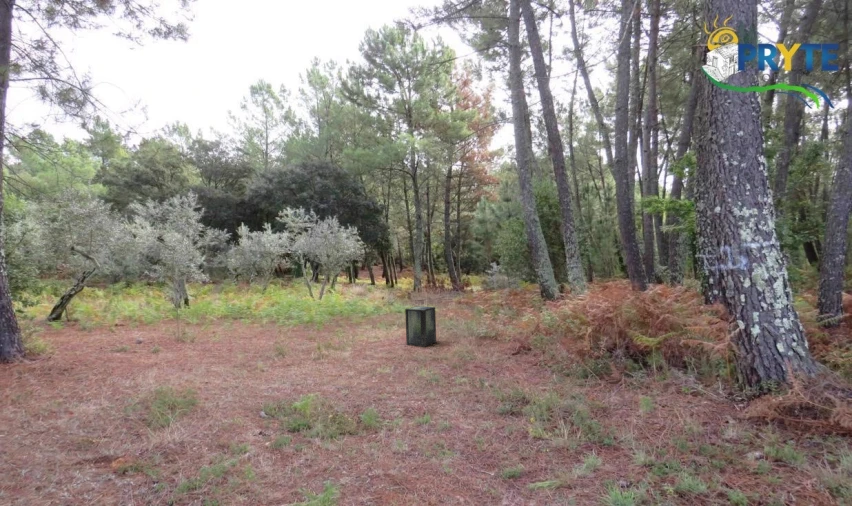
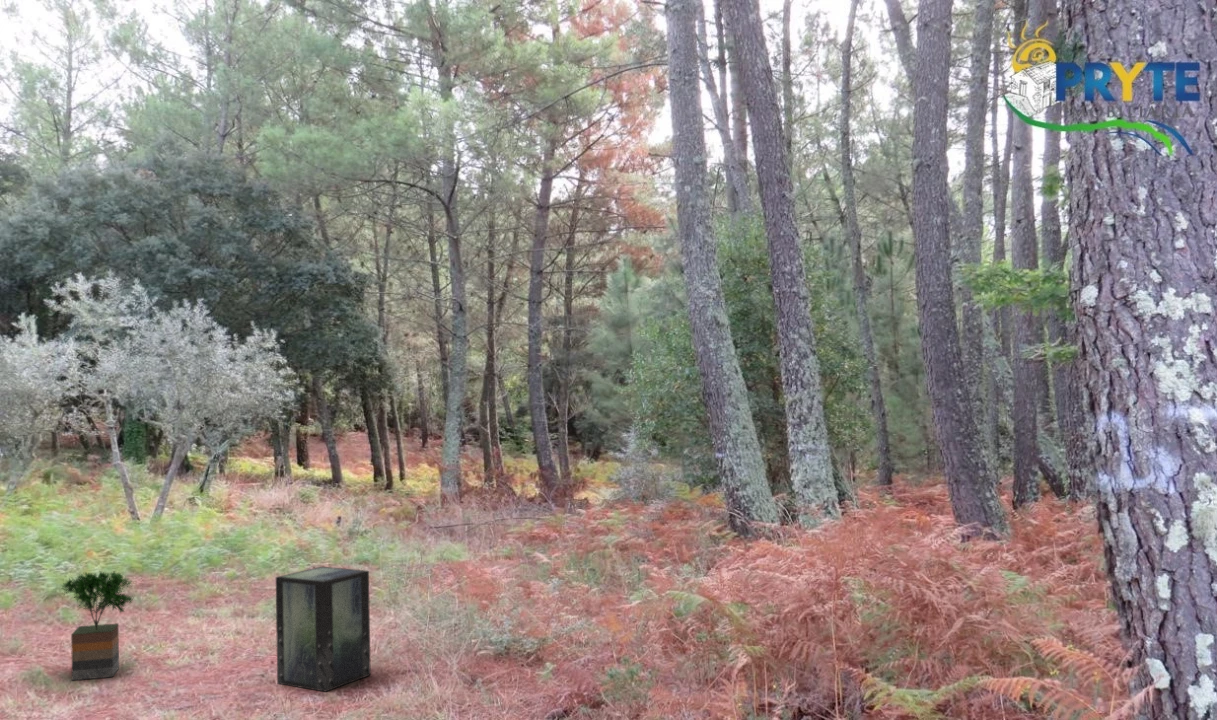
potted tree: none [331,308,355,344] -> present [62,572,133,680]

